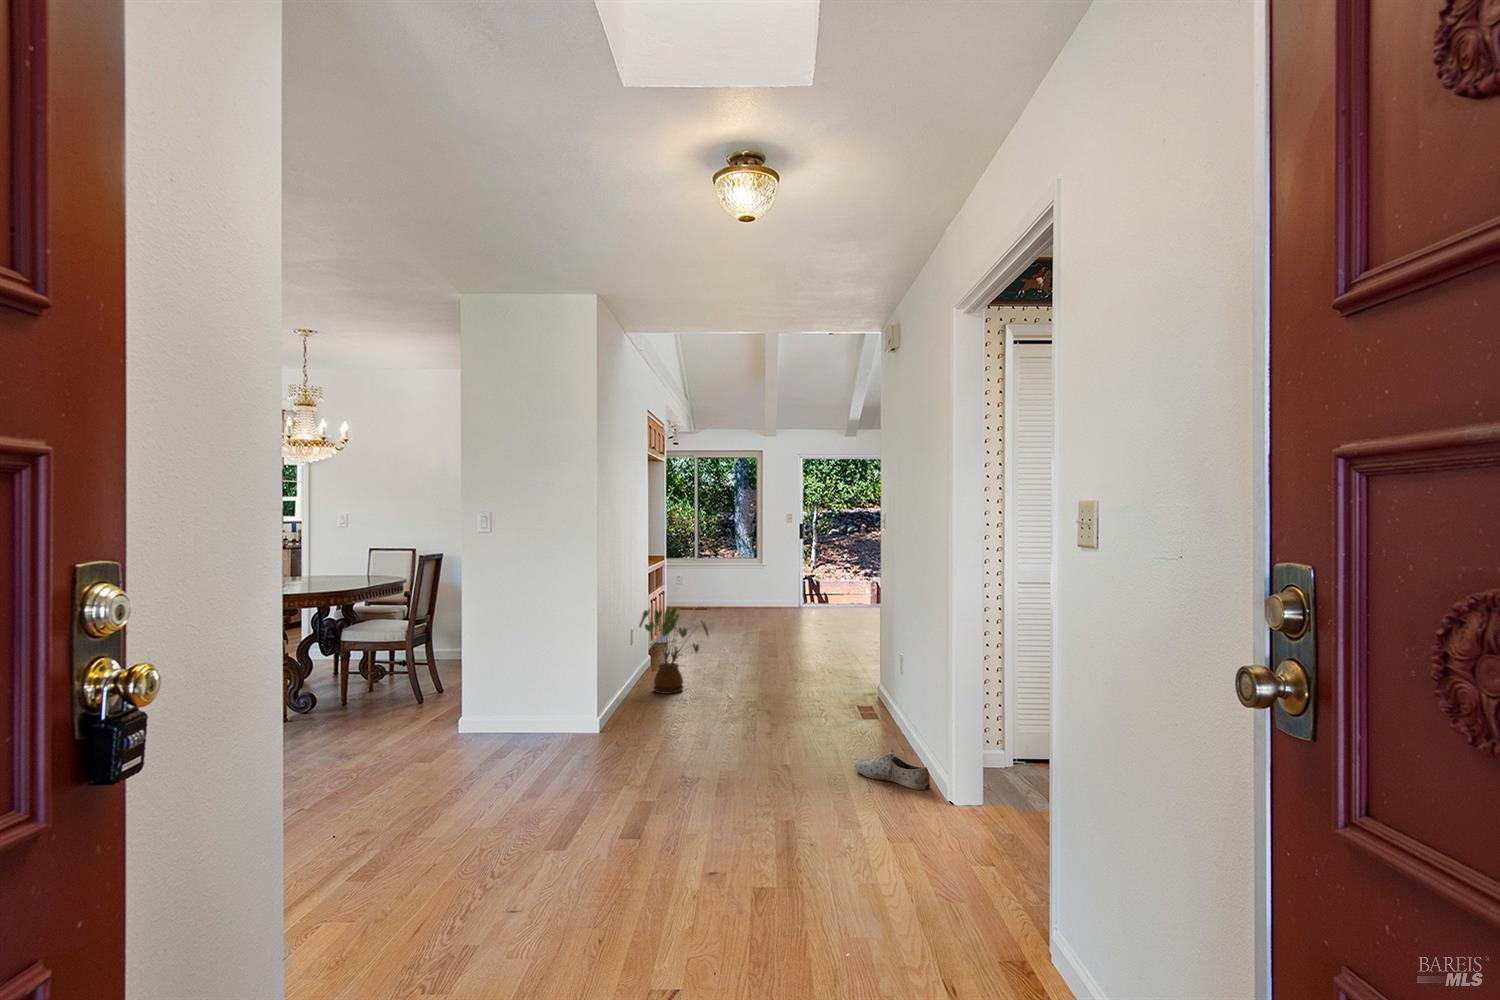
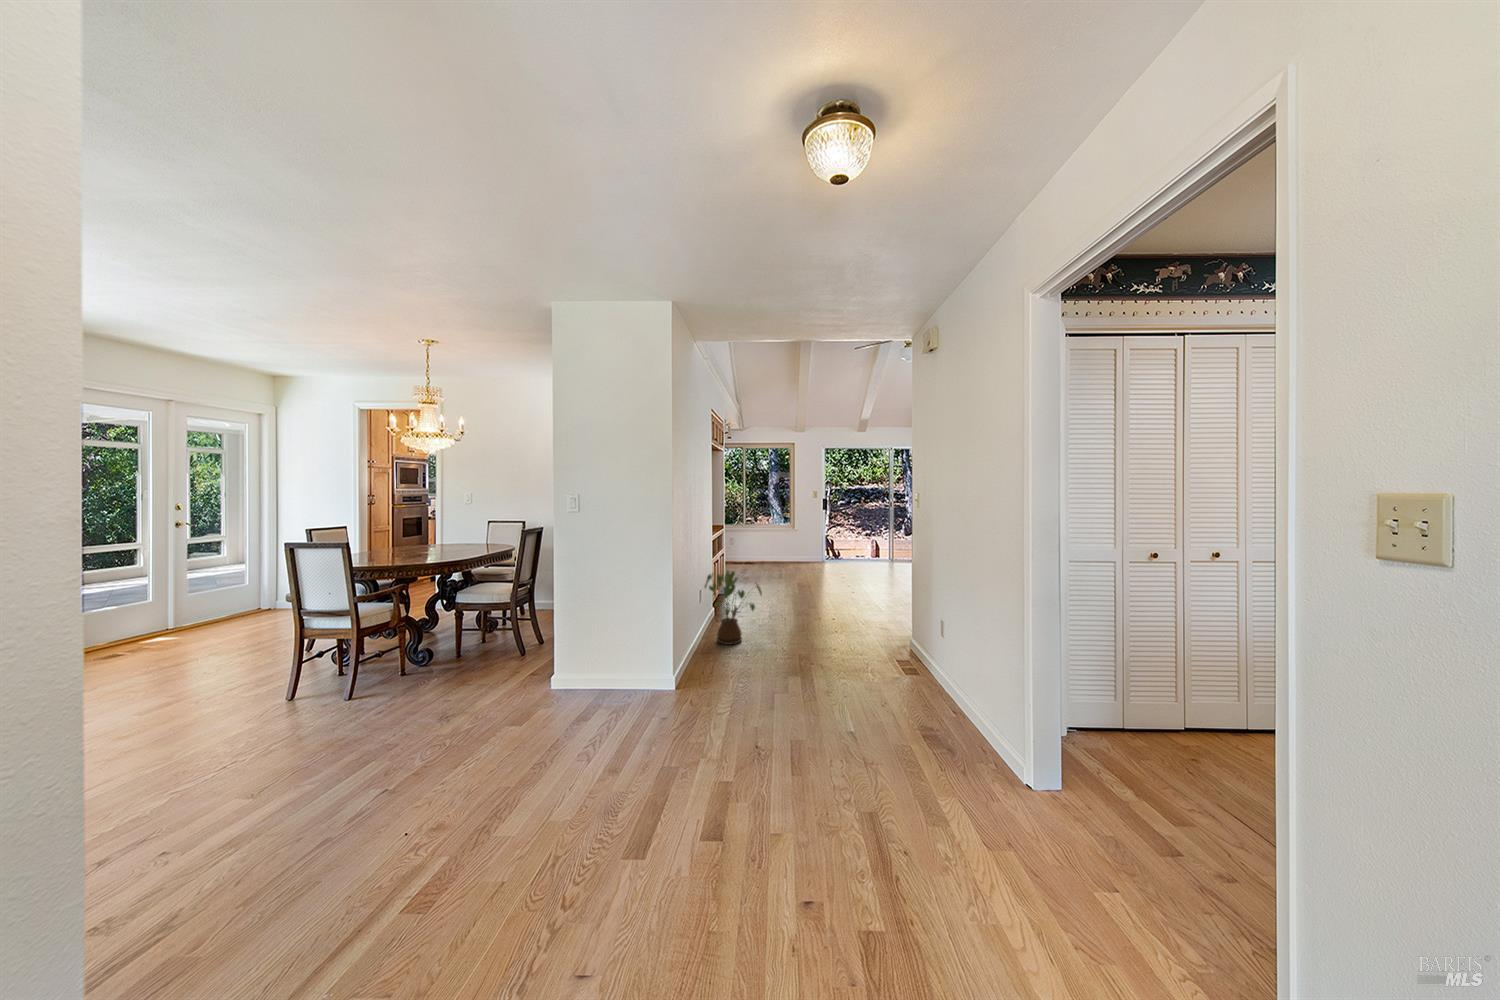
shoe: present [855,749,930,790] -> none [922,732,1011,784]

